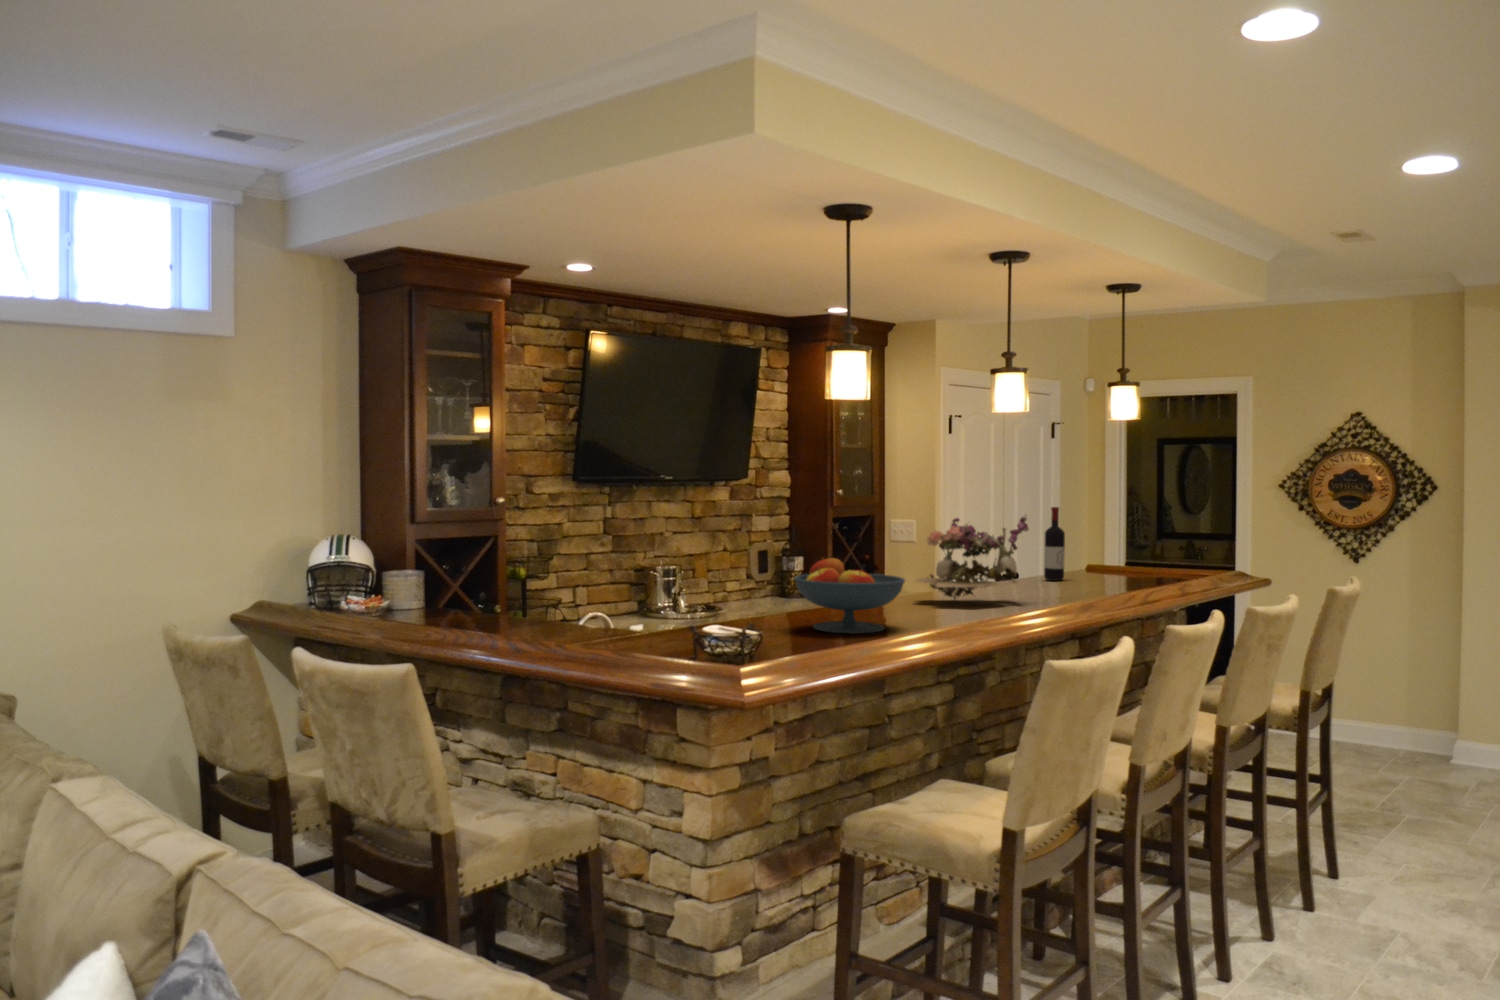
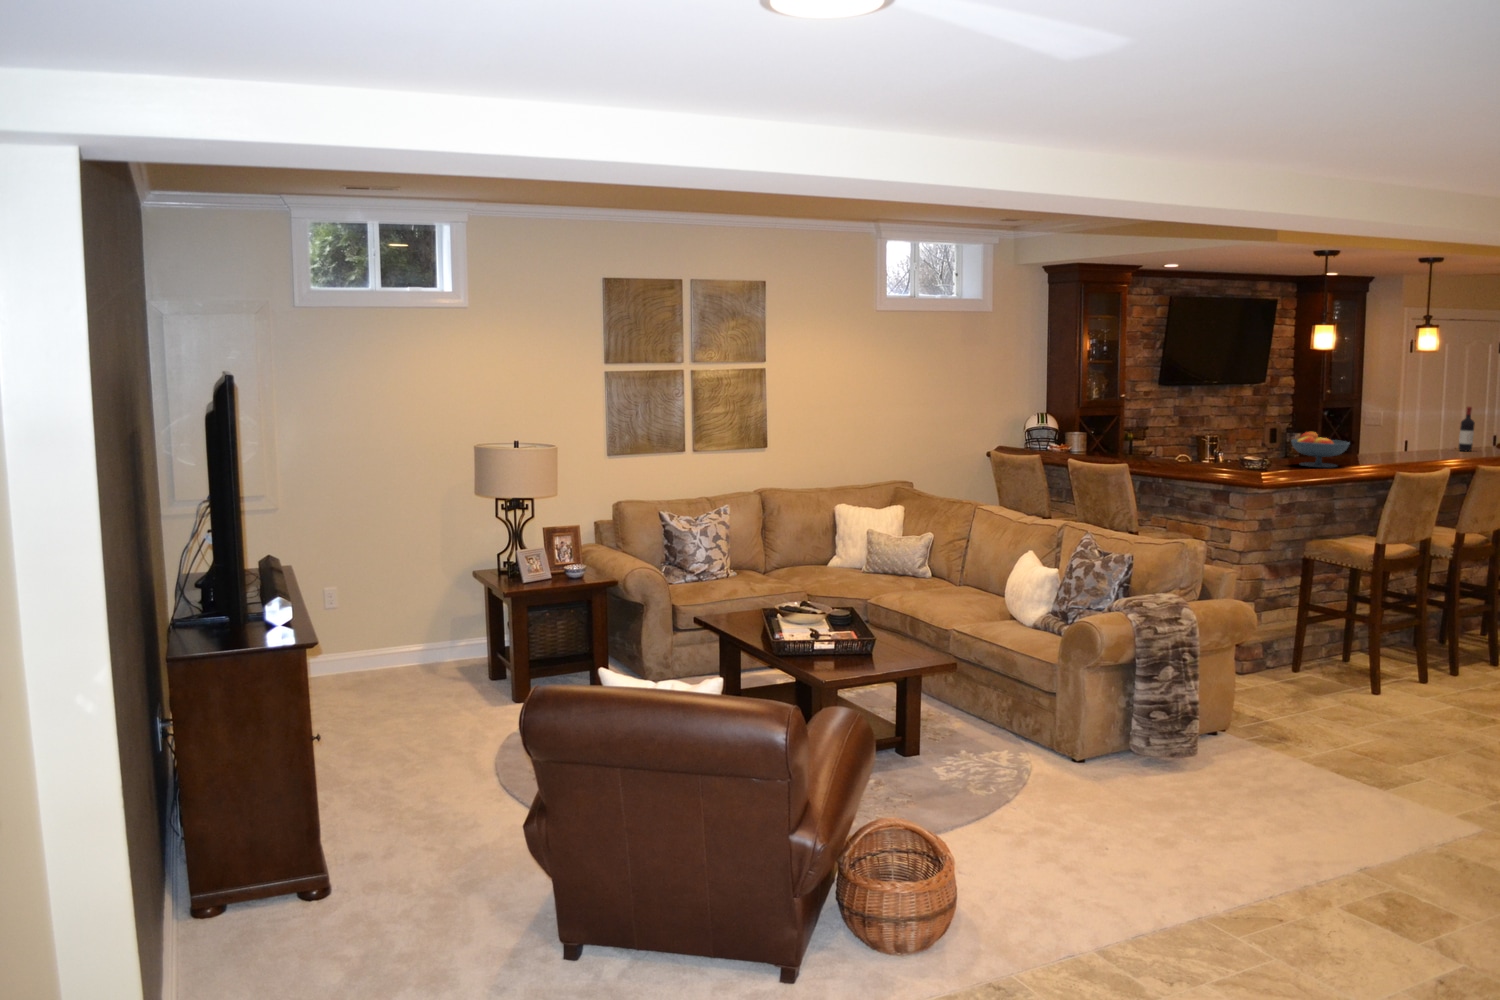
flower arrangement: present [917,515,1029,600] -> none [1362,412,1434,458]

